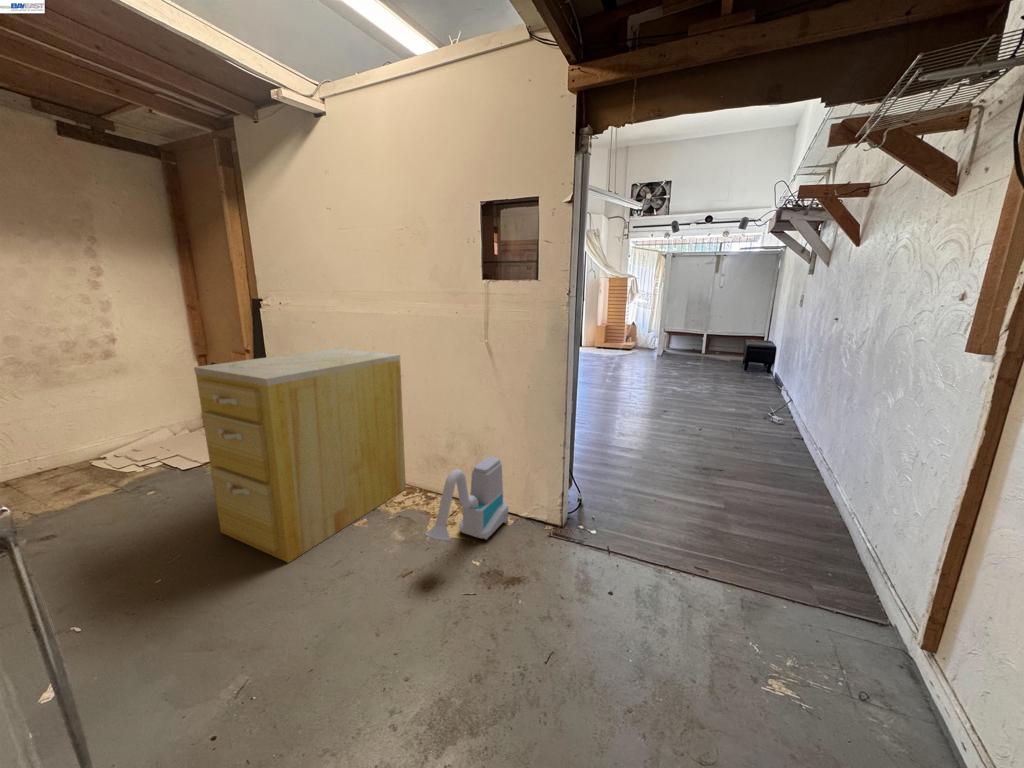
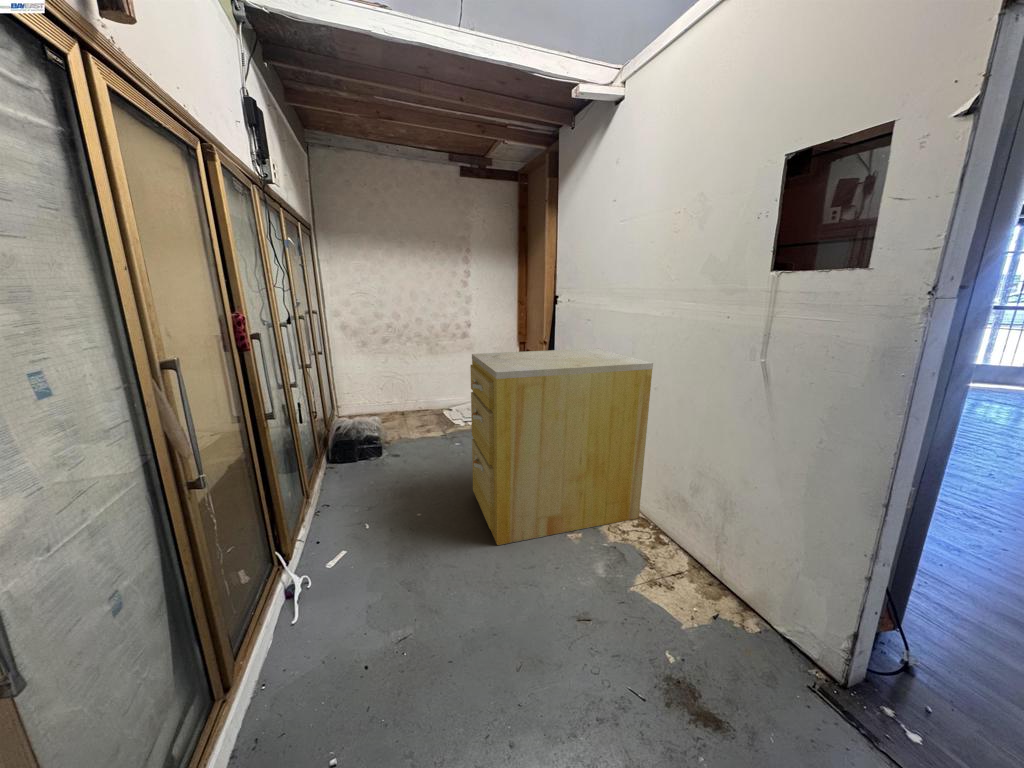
vacuum cleaner: present [425,457,508,541] -> none [607,524,758,638]

